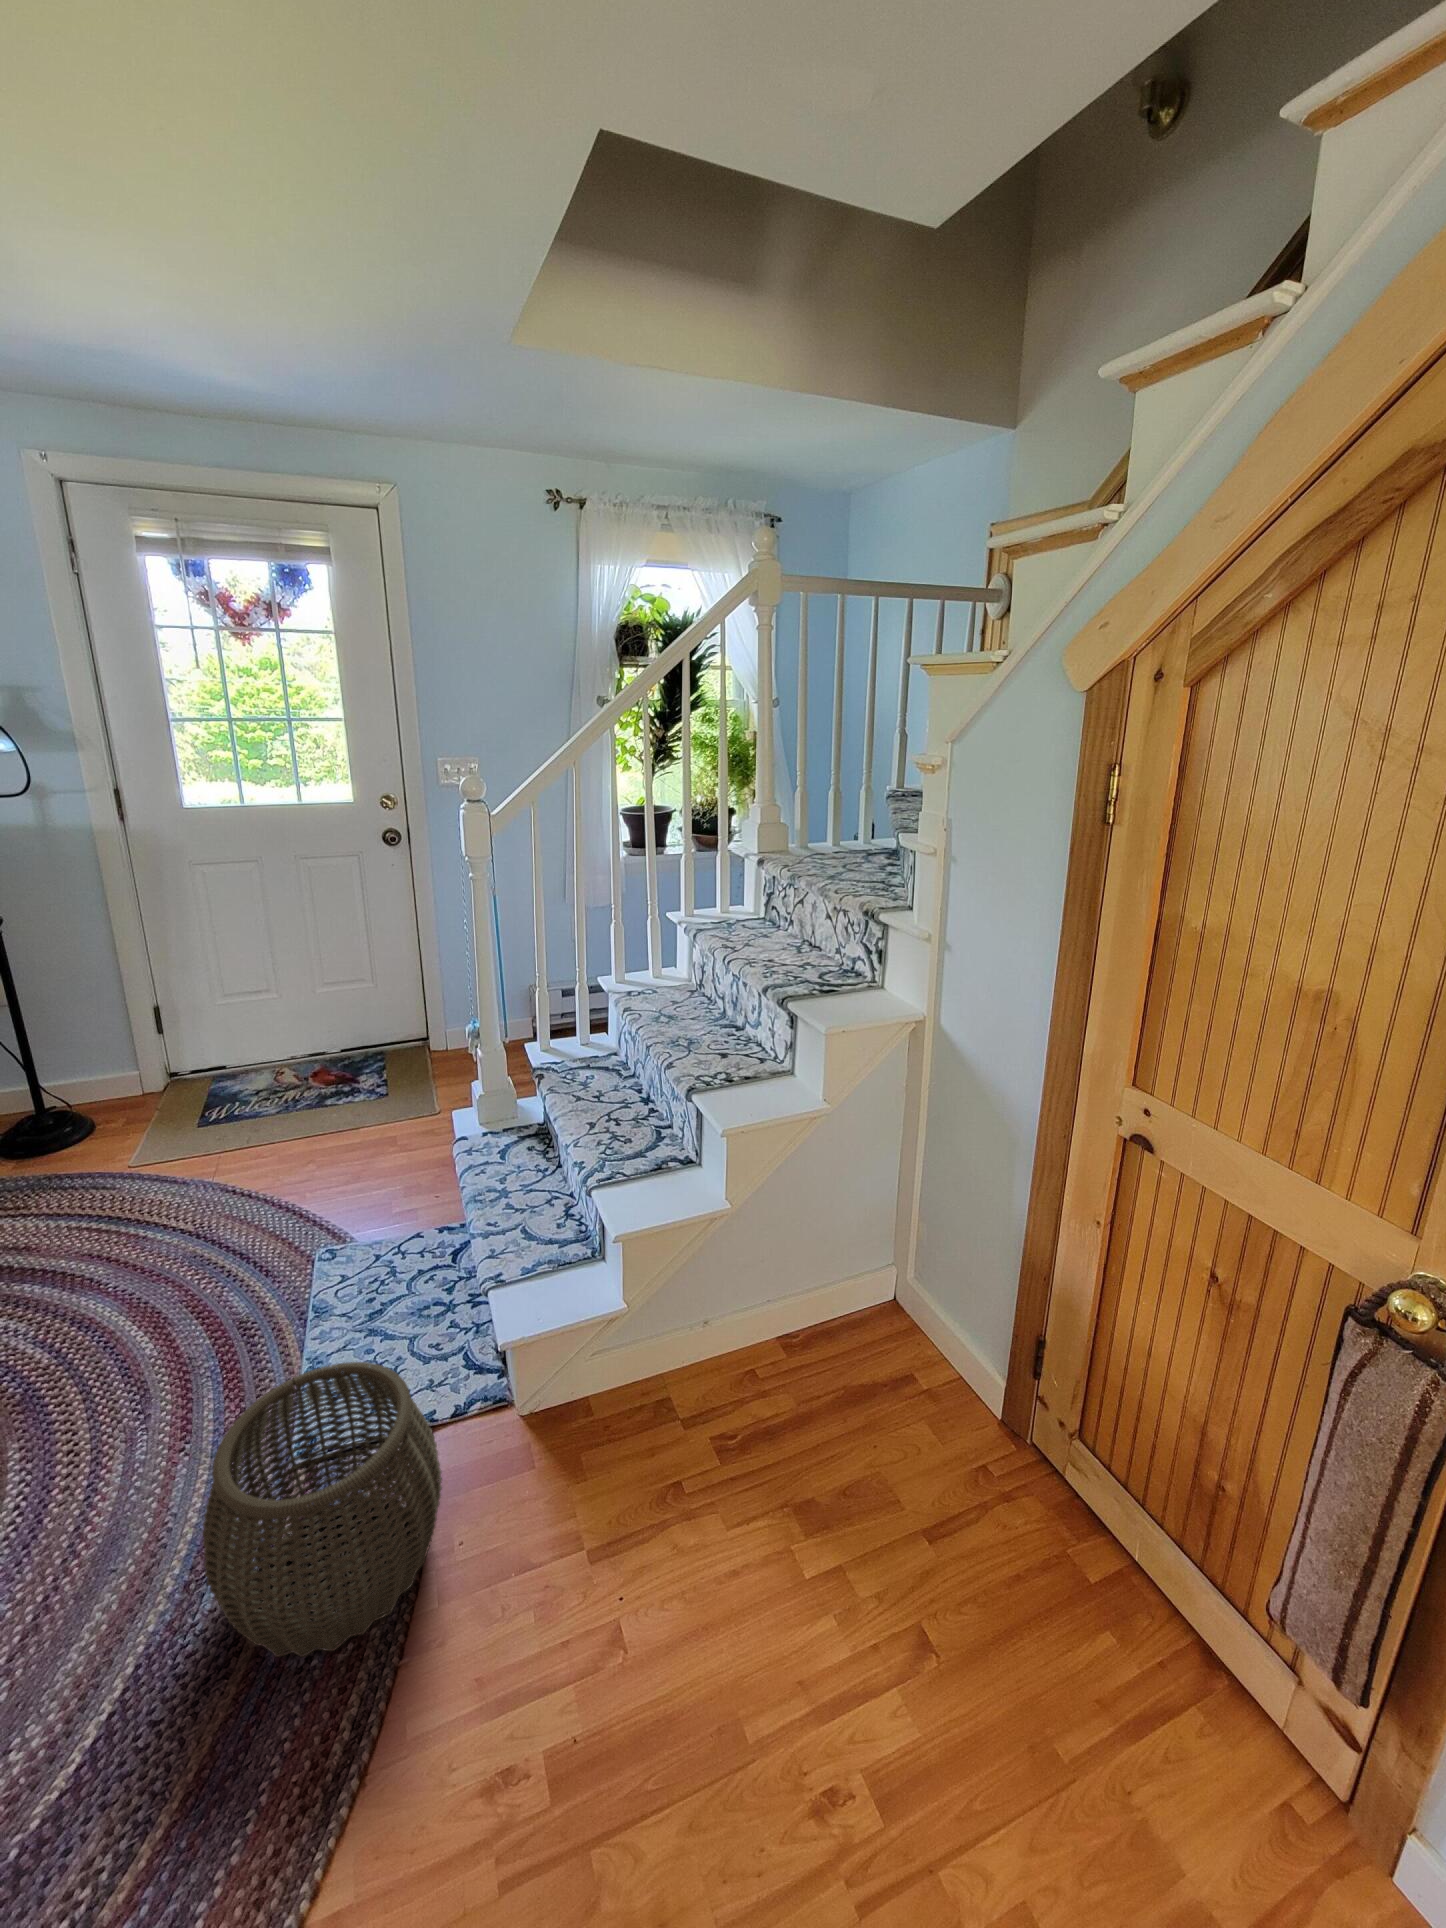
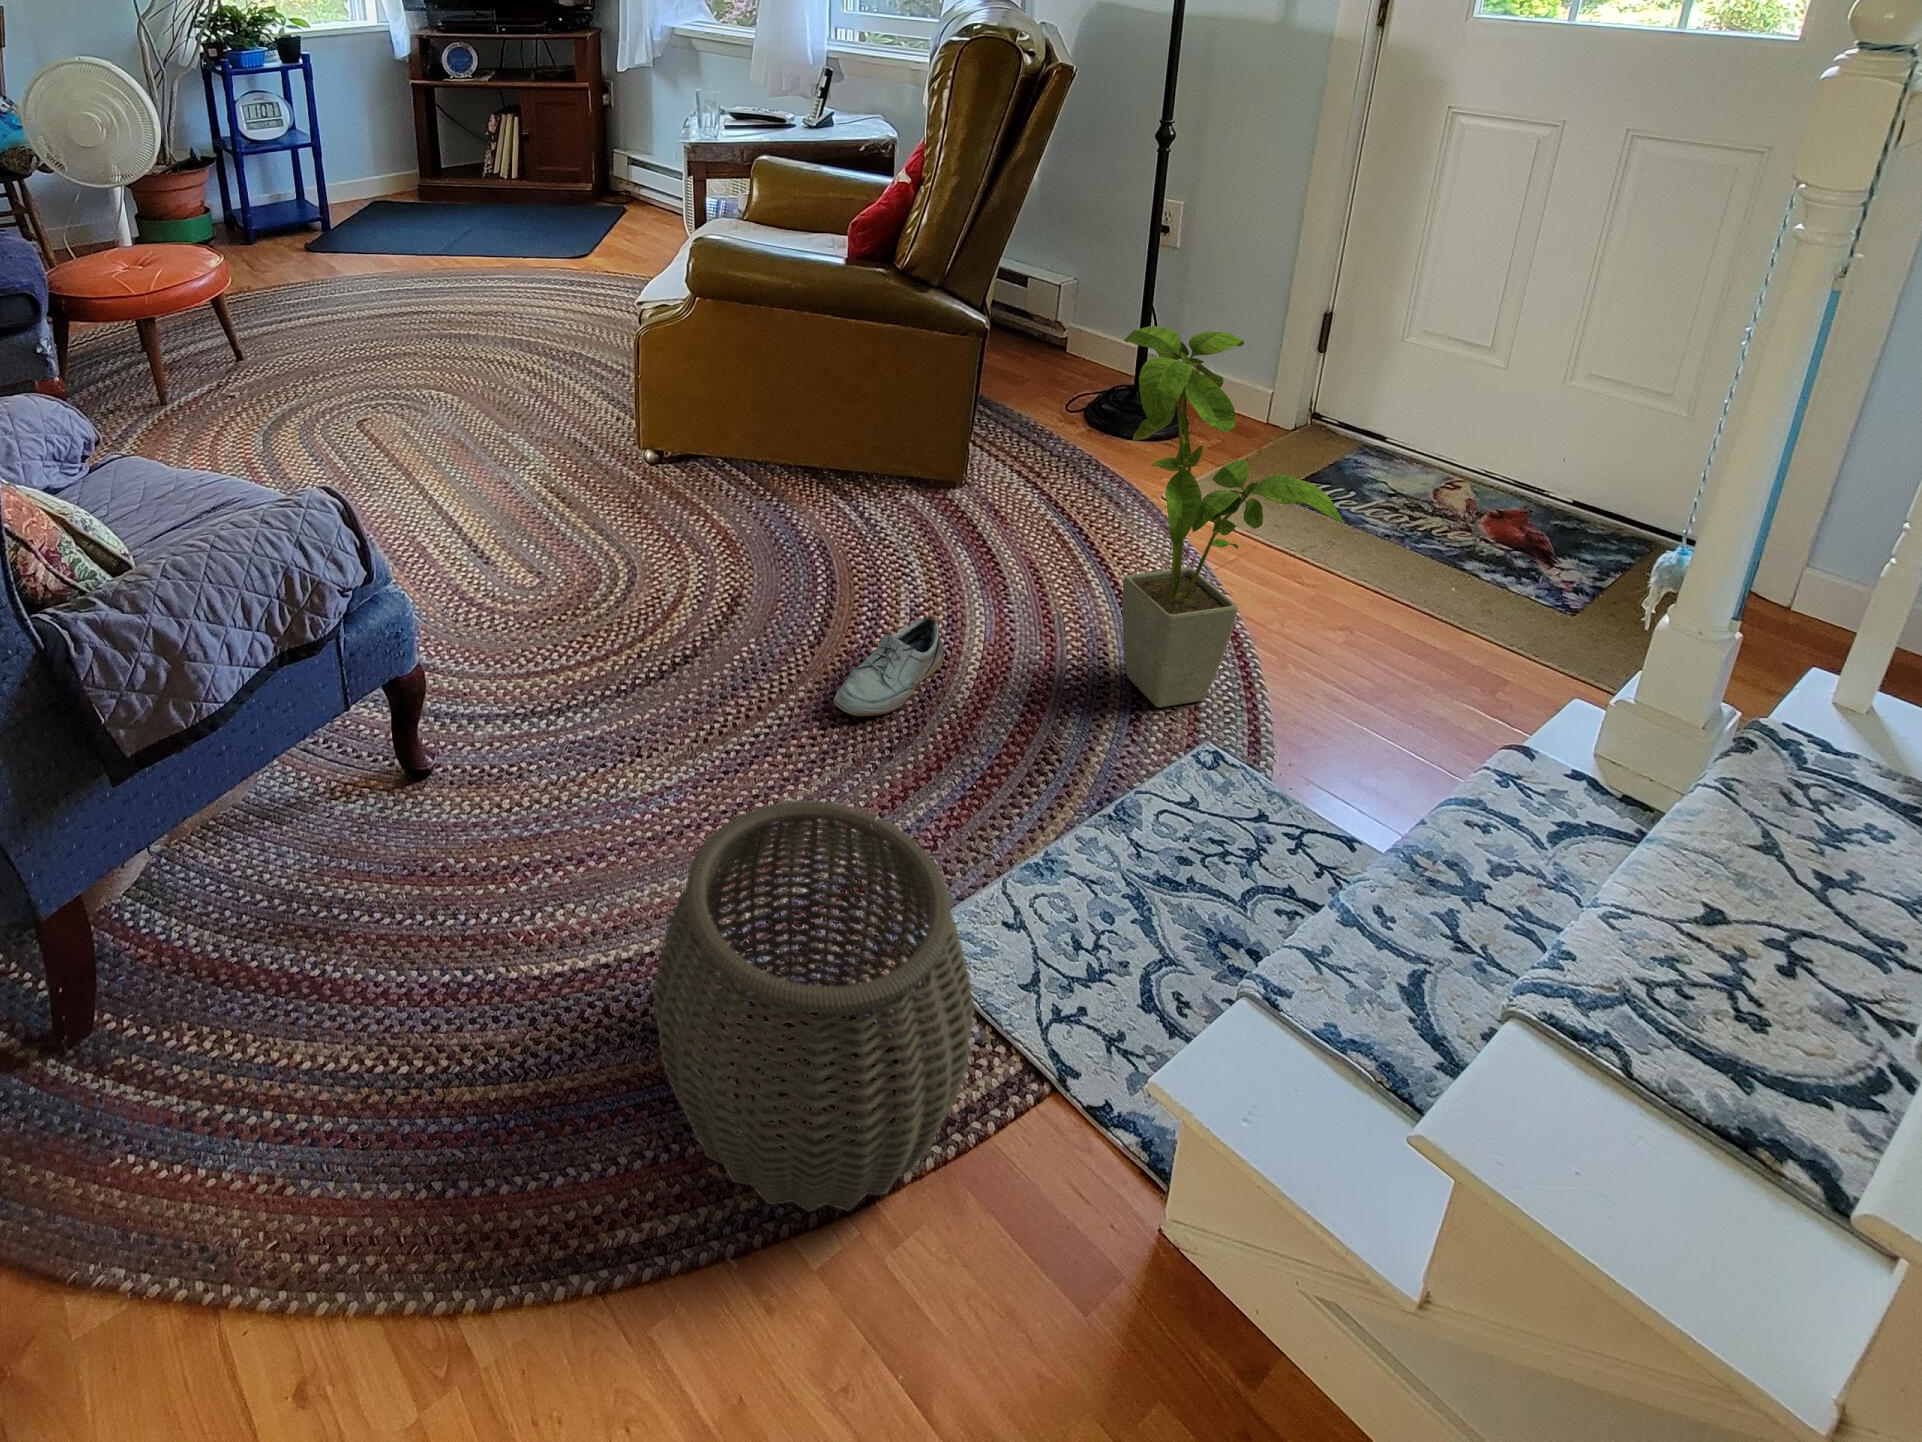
house plant: none [166,1018,343,1262] -> present [1122,326,1344,708]
shoe: none [58,1326,120,1433] -> present [833,618,944,716]

